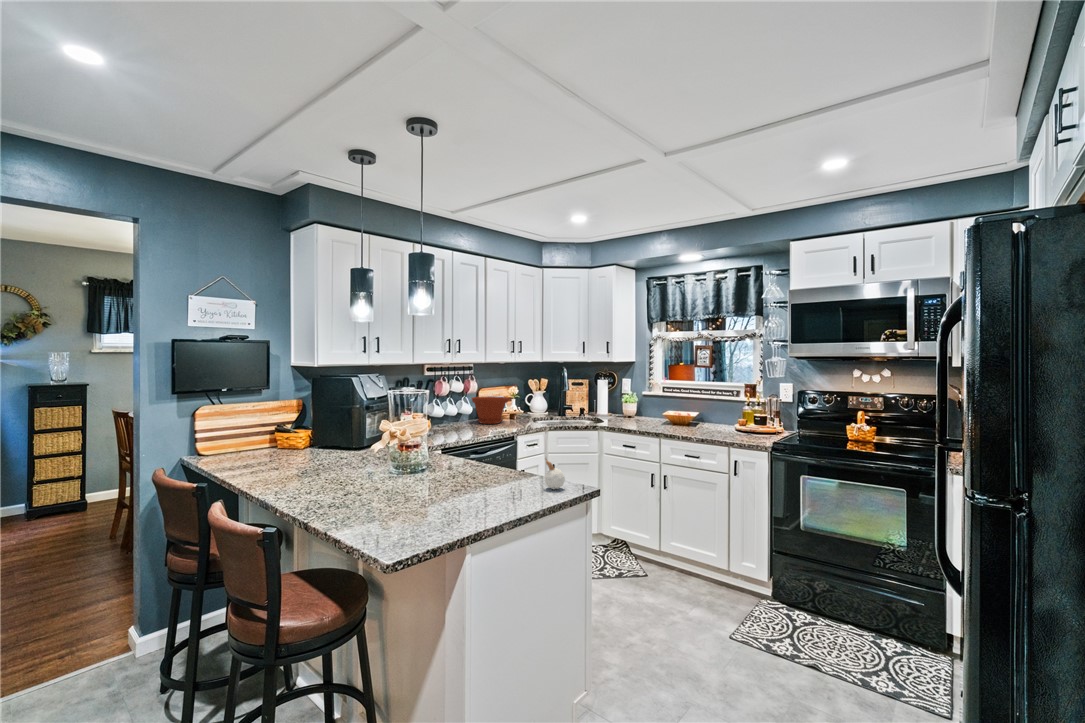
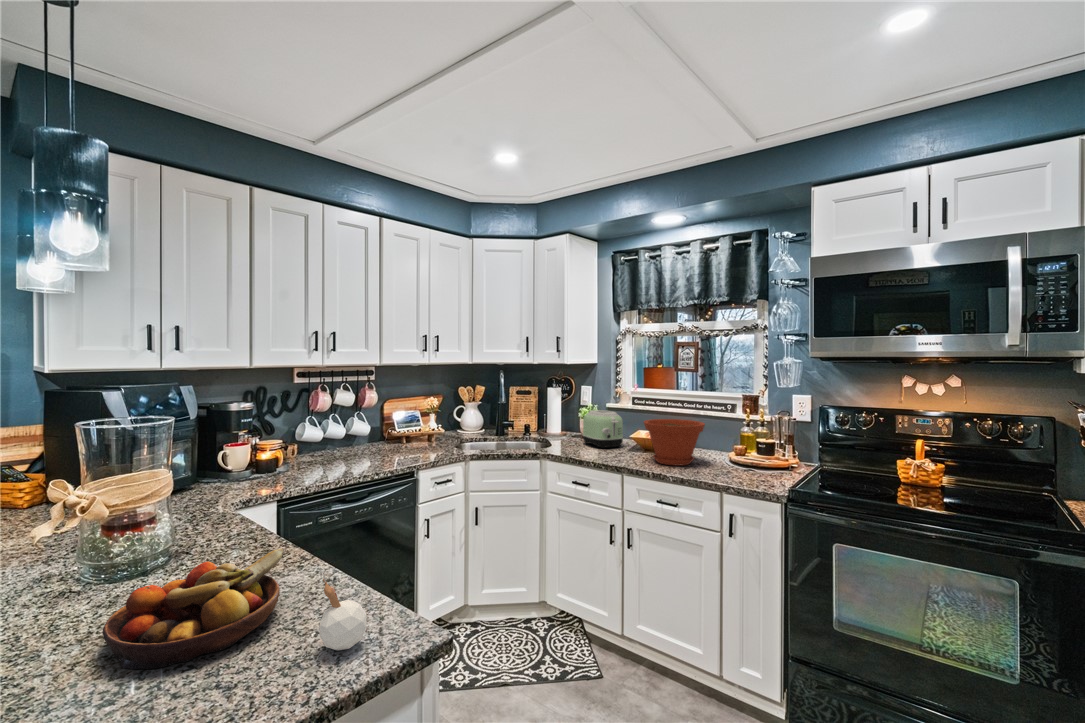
plant pot: present [472,396,508,424] -> present [644,419,705,466]
toaster: none [627,396,658,423] -> present [583,410,623,448]
fruit bowl: none [446,453,515,493] -> present [102,548,285,669]

